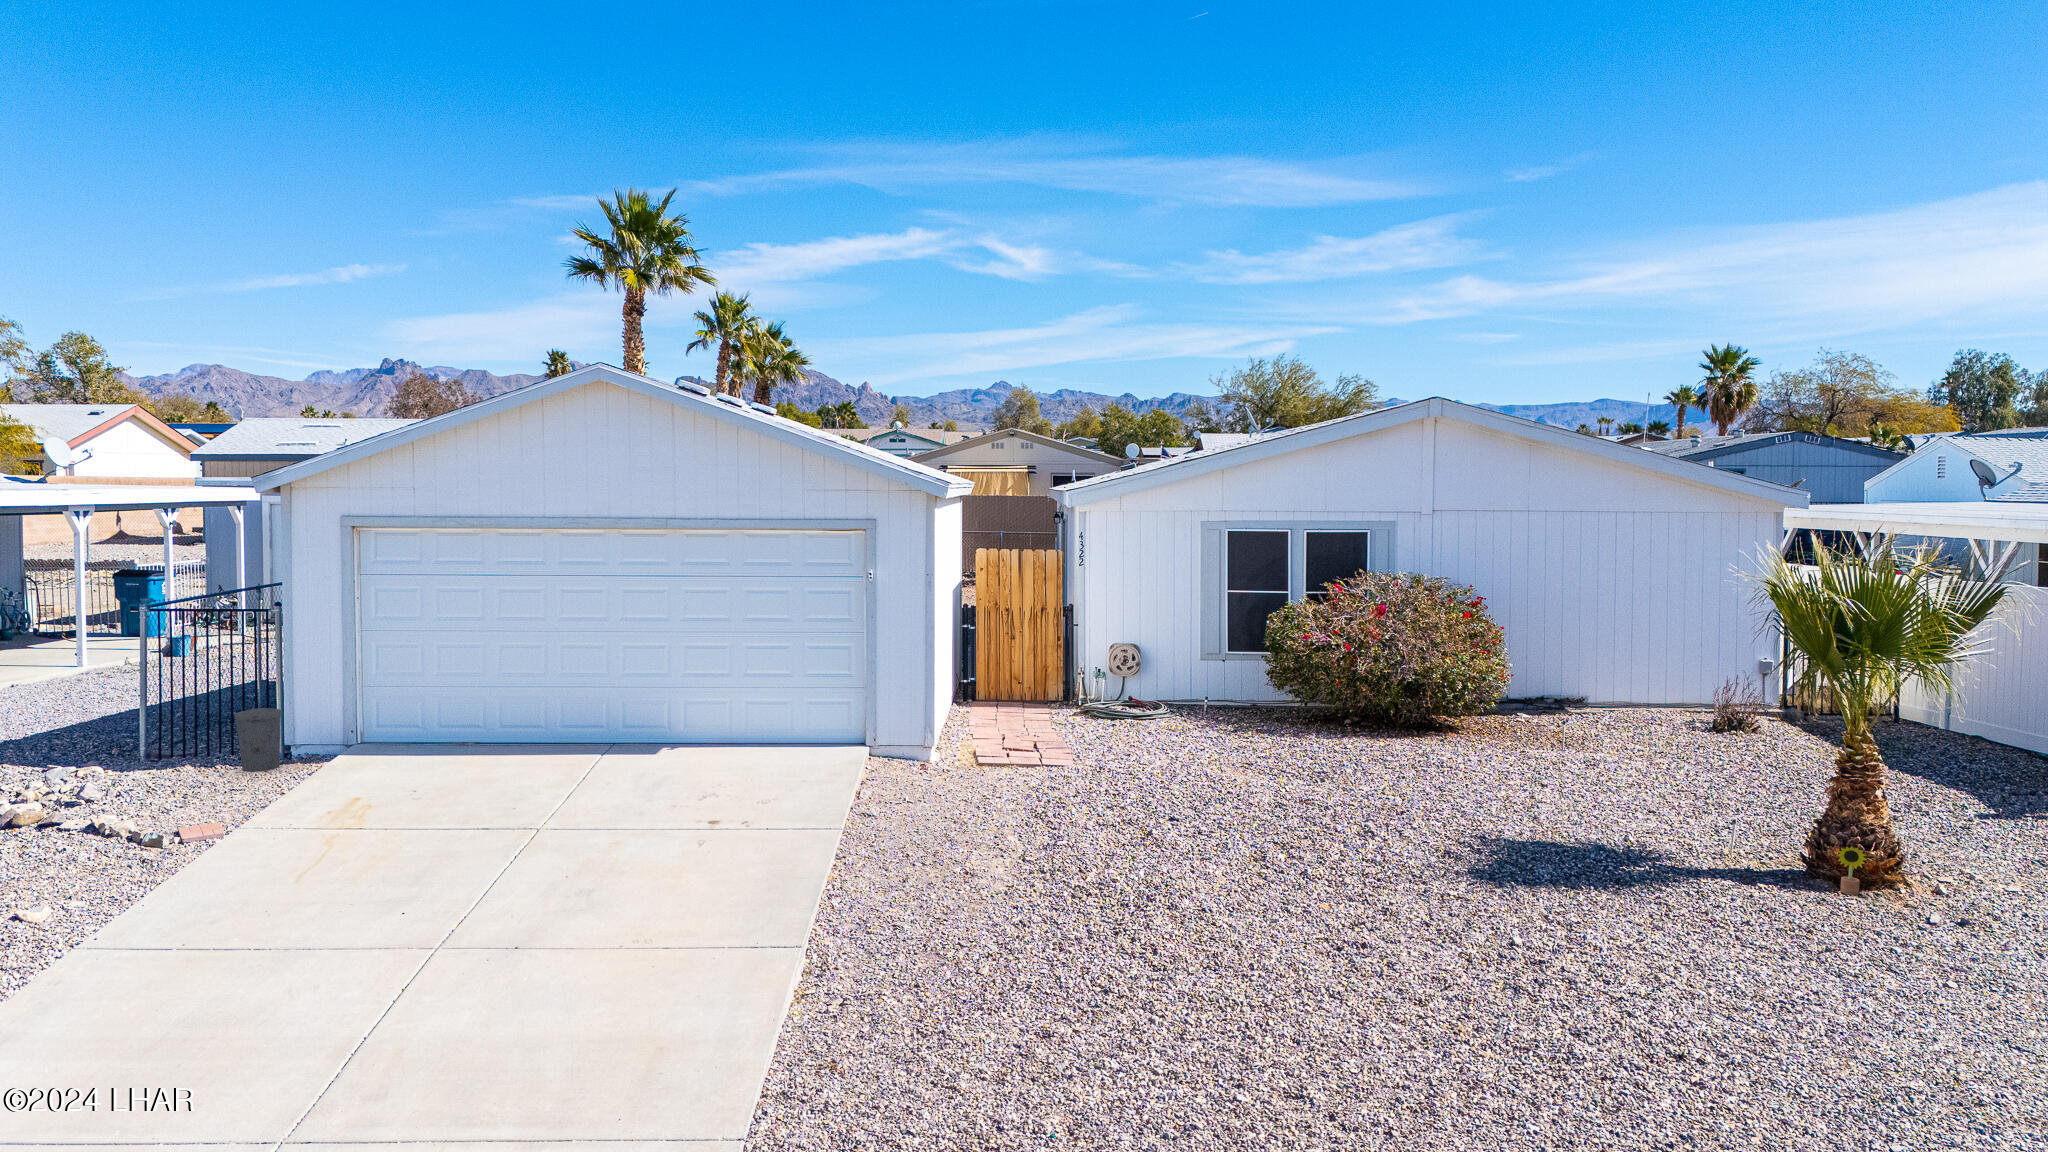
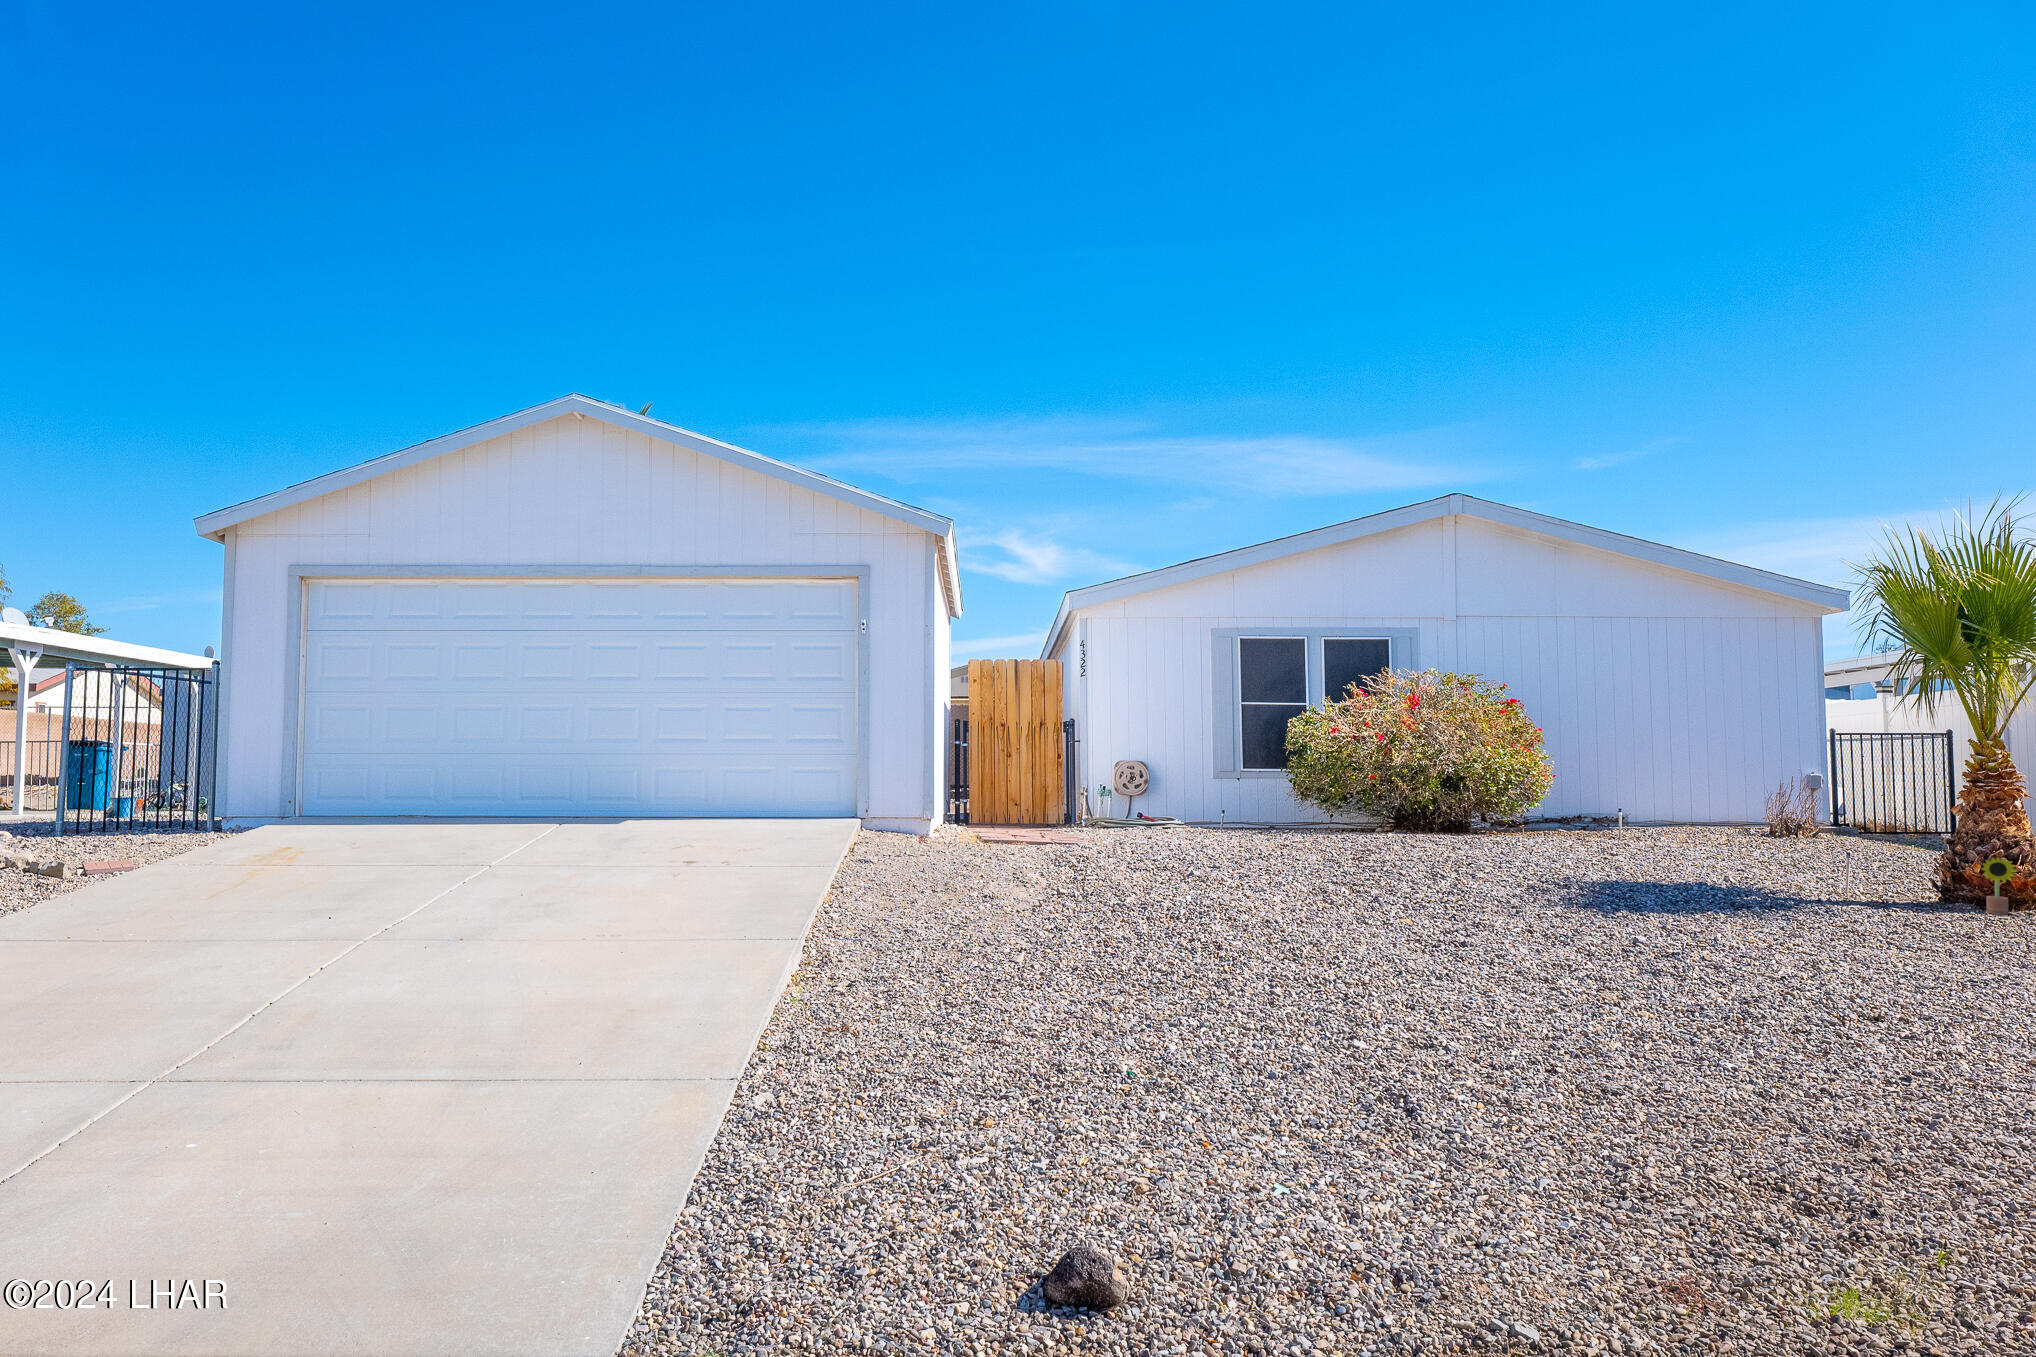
trash can: present [235,708,282,771] -> none [163,767,217,835]

